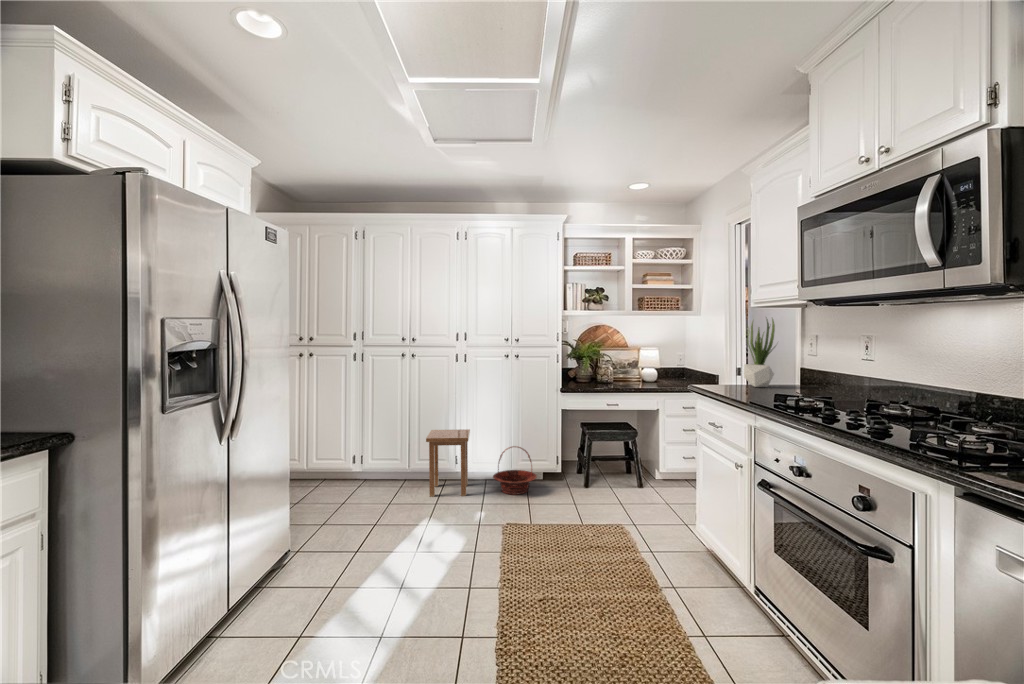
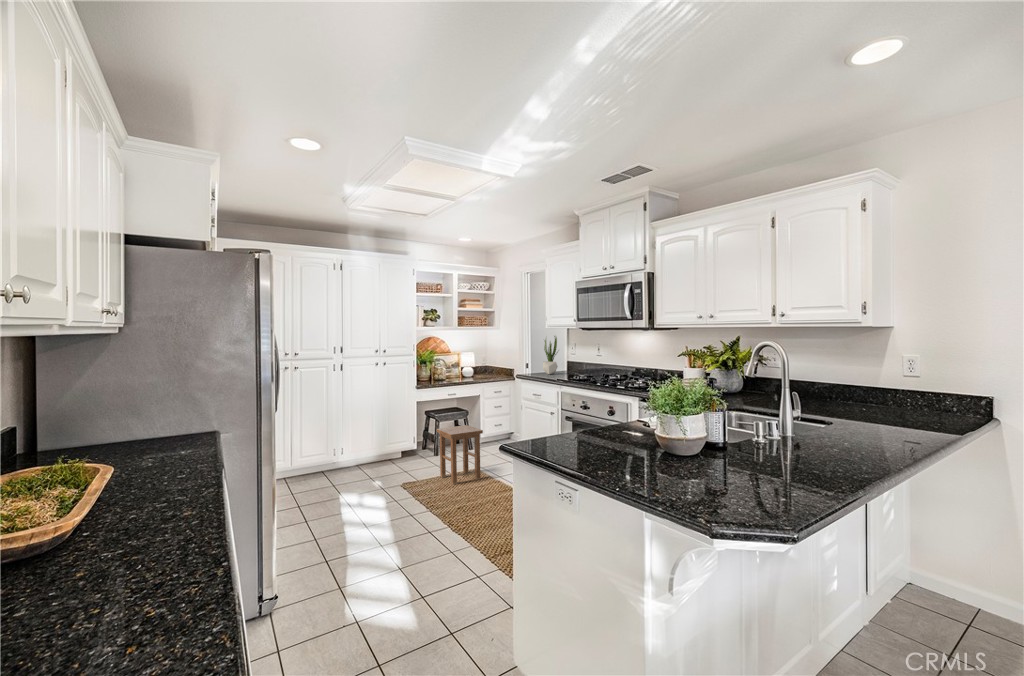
stool: present [426,429,470,497] -> present [437,425,483,484]
basket: present [493,446,537,495] -> none [370,430,404,466]

